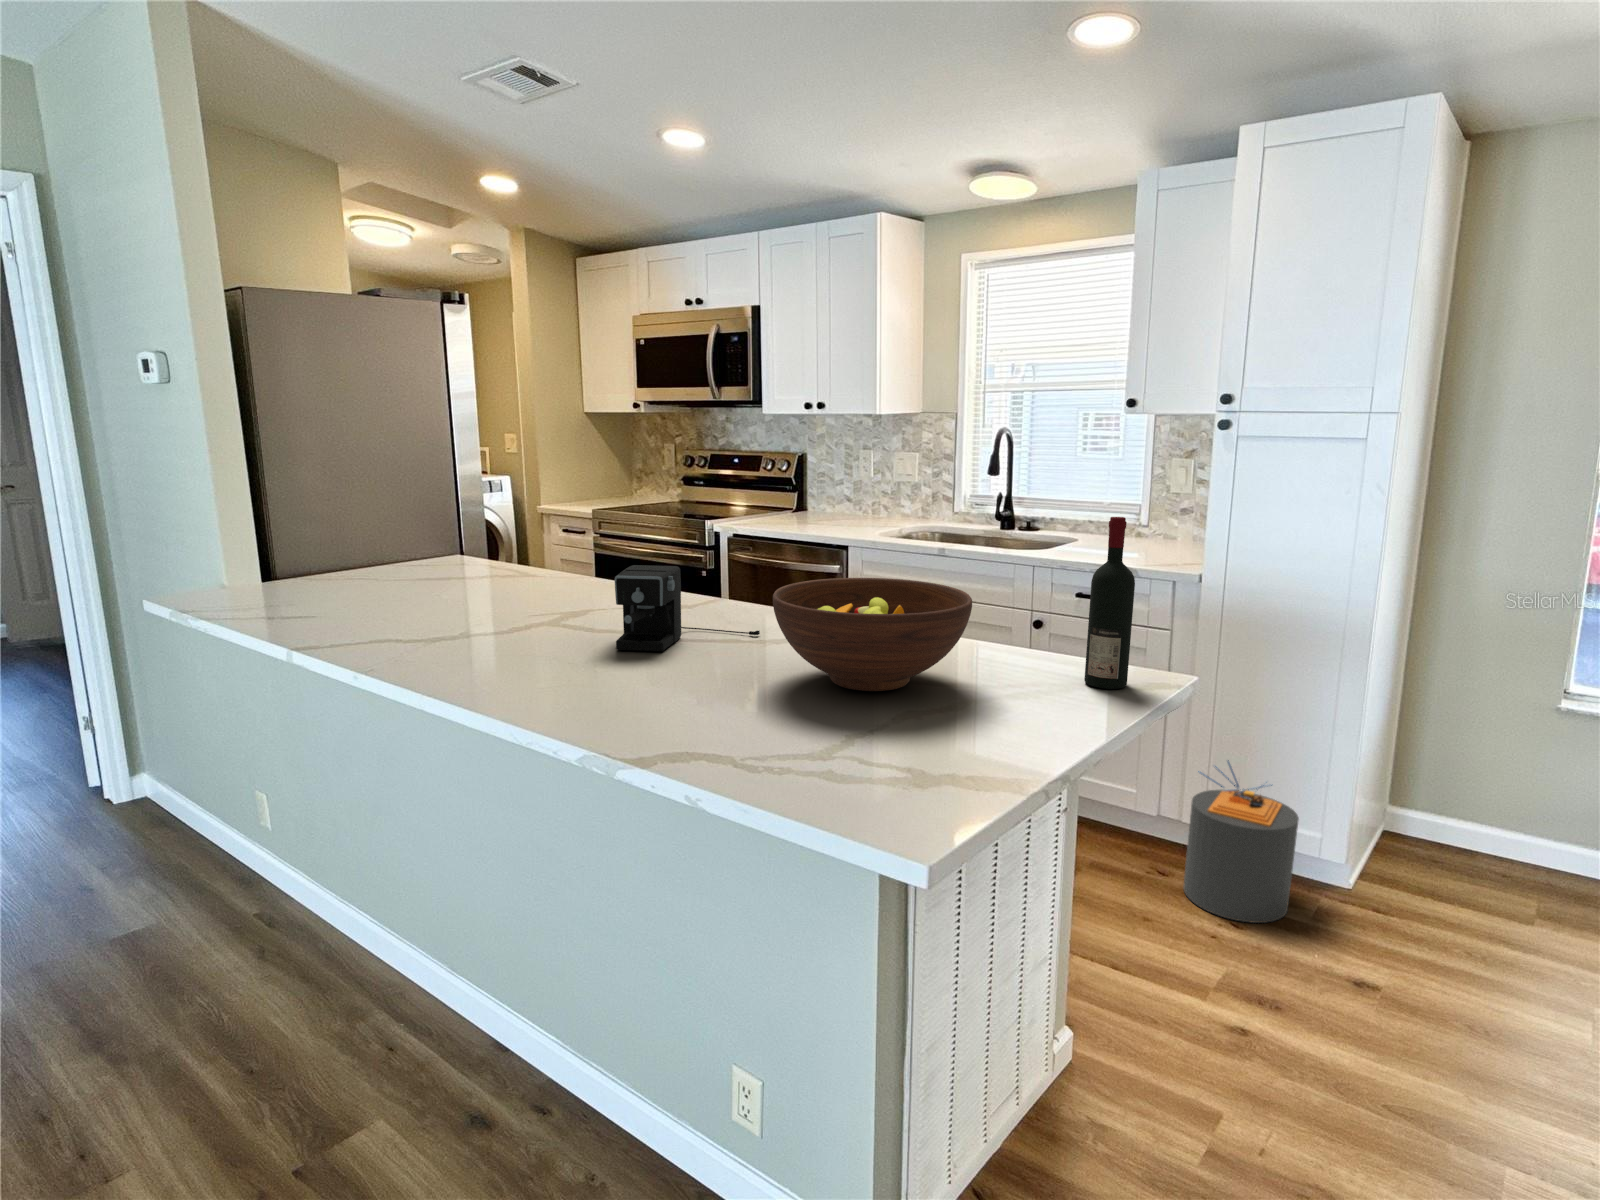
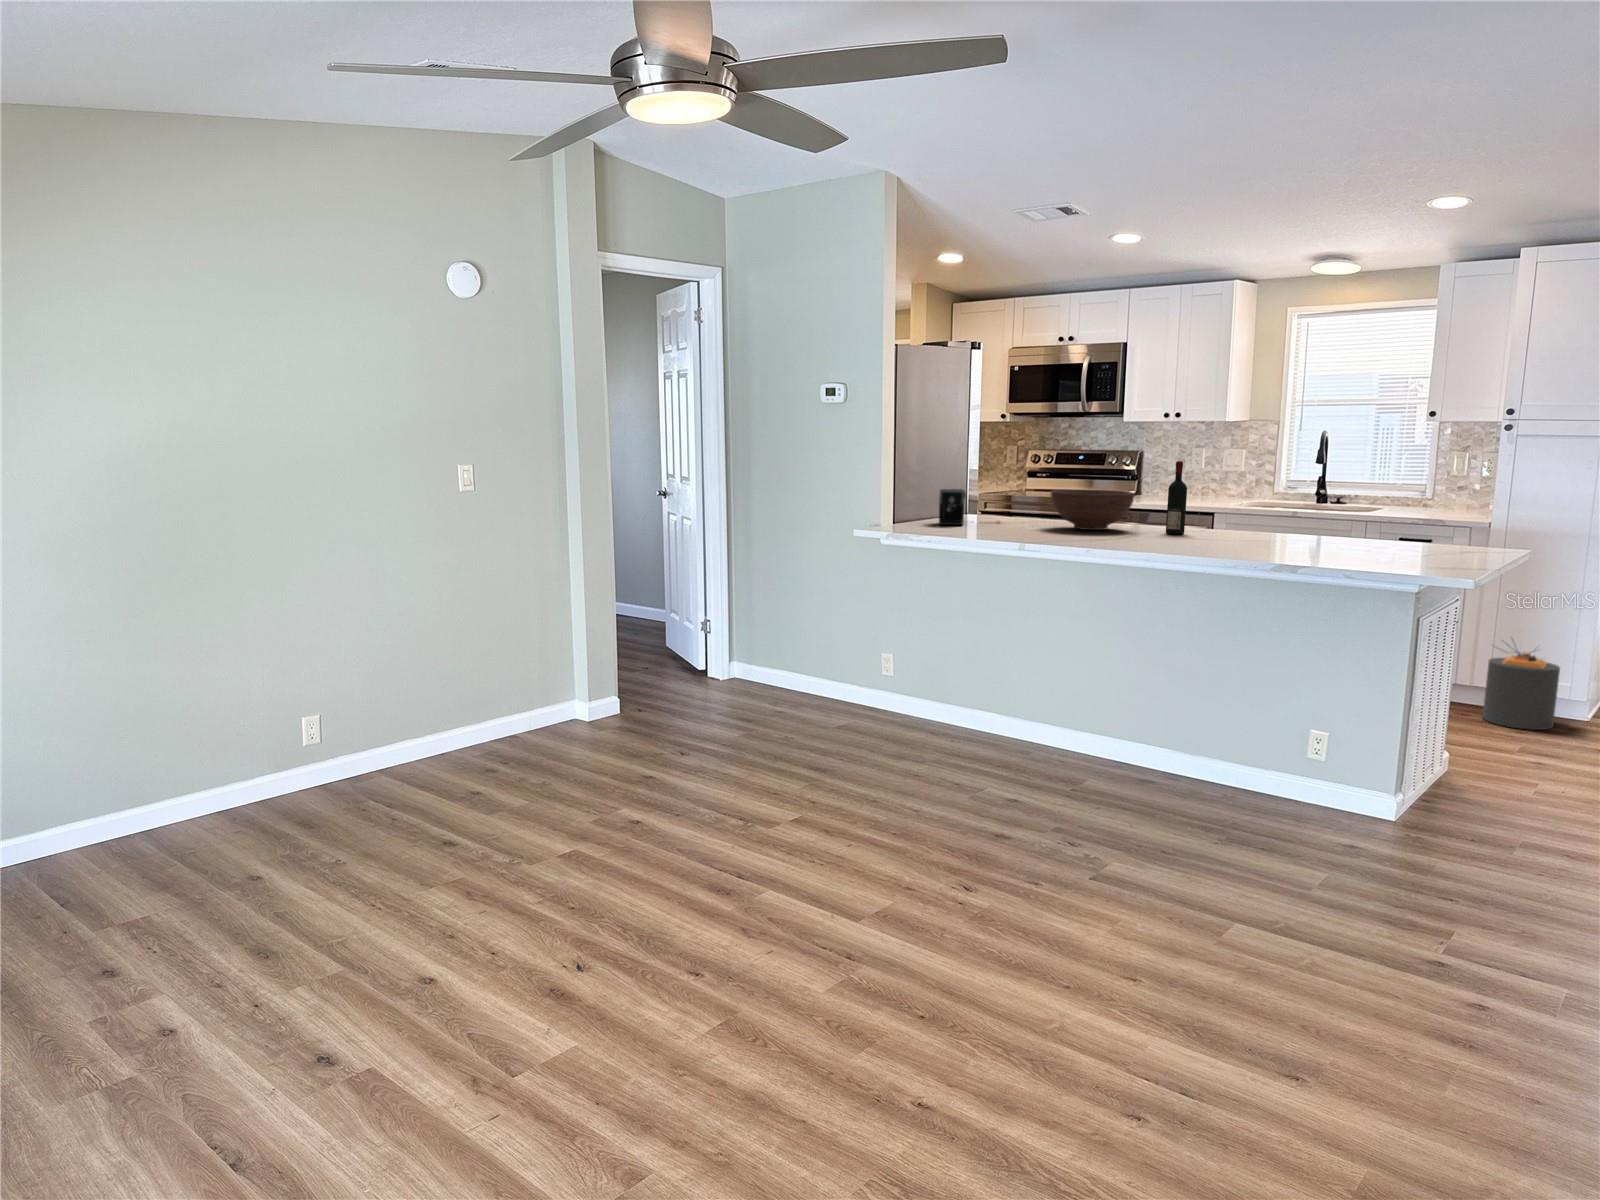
wine bottle: present [1084,517,1135,689] -> present [1166,461,1187,534]
coffee maker: present [615,565,760,651] -> present [939,489,999,525]
fruit bowl: present [773,578,972,691] -> present [1051,490,1135,530]

